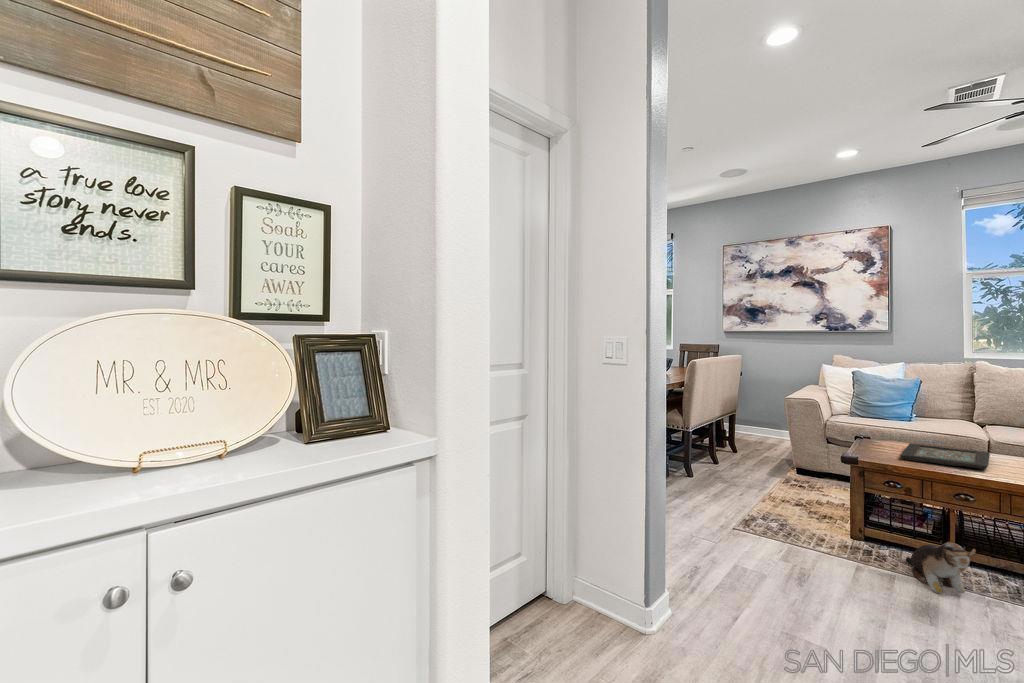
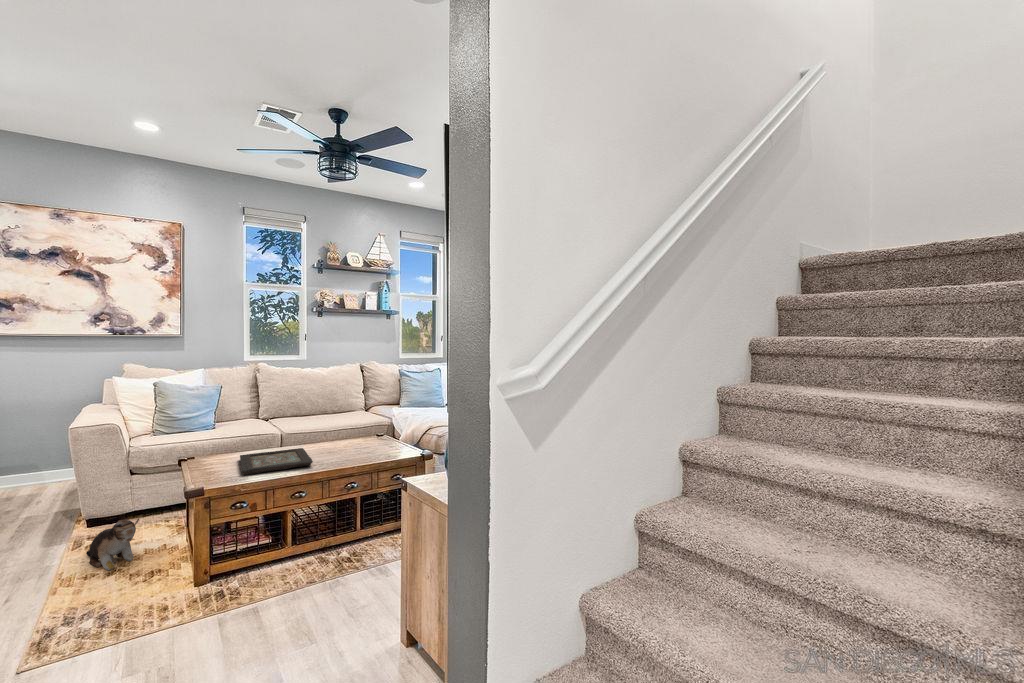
plush toy: present [906,542,976,593] -> present [86,518,139,570]

